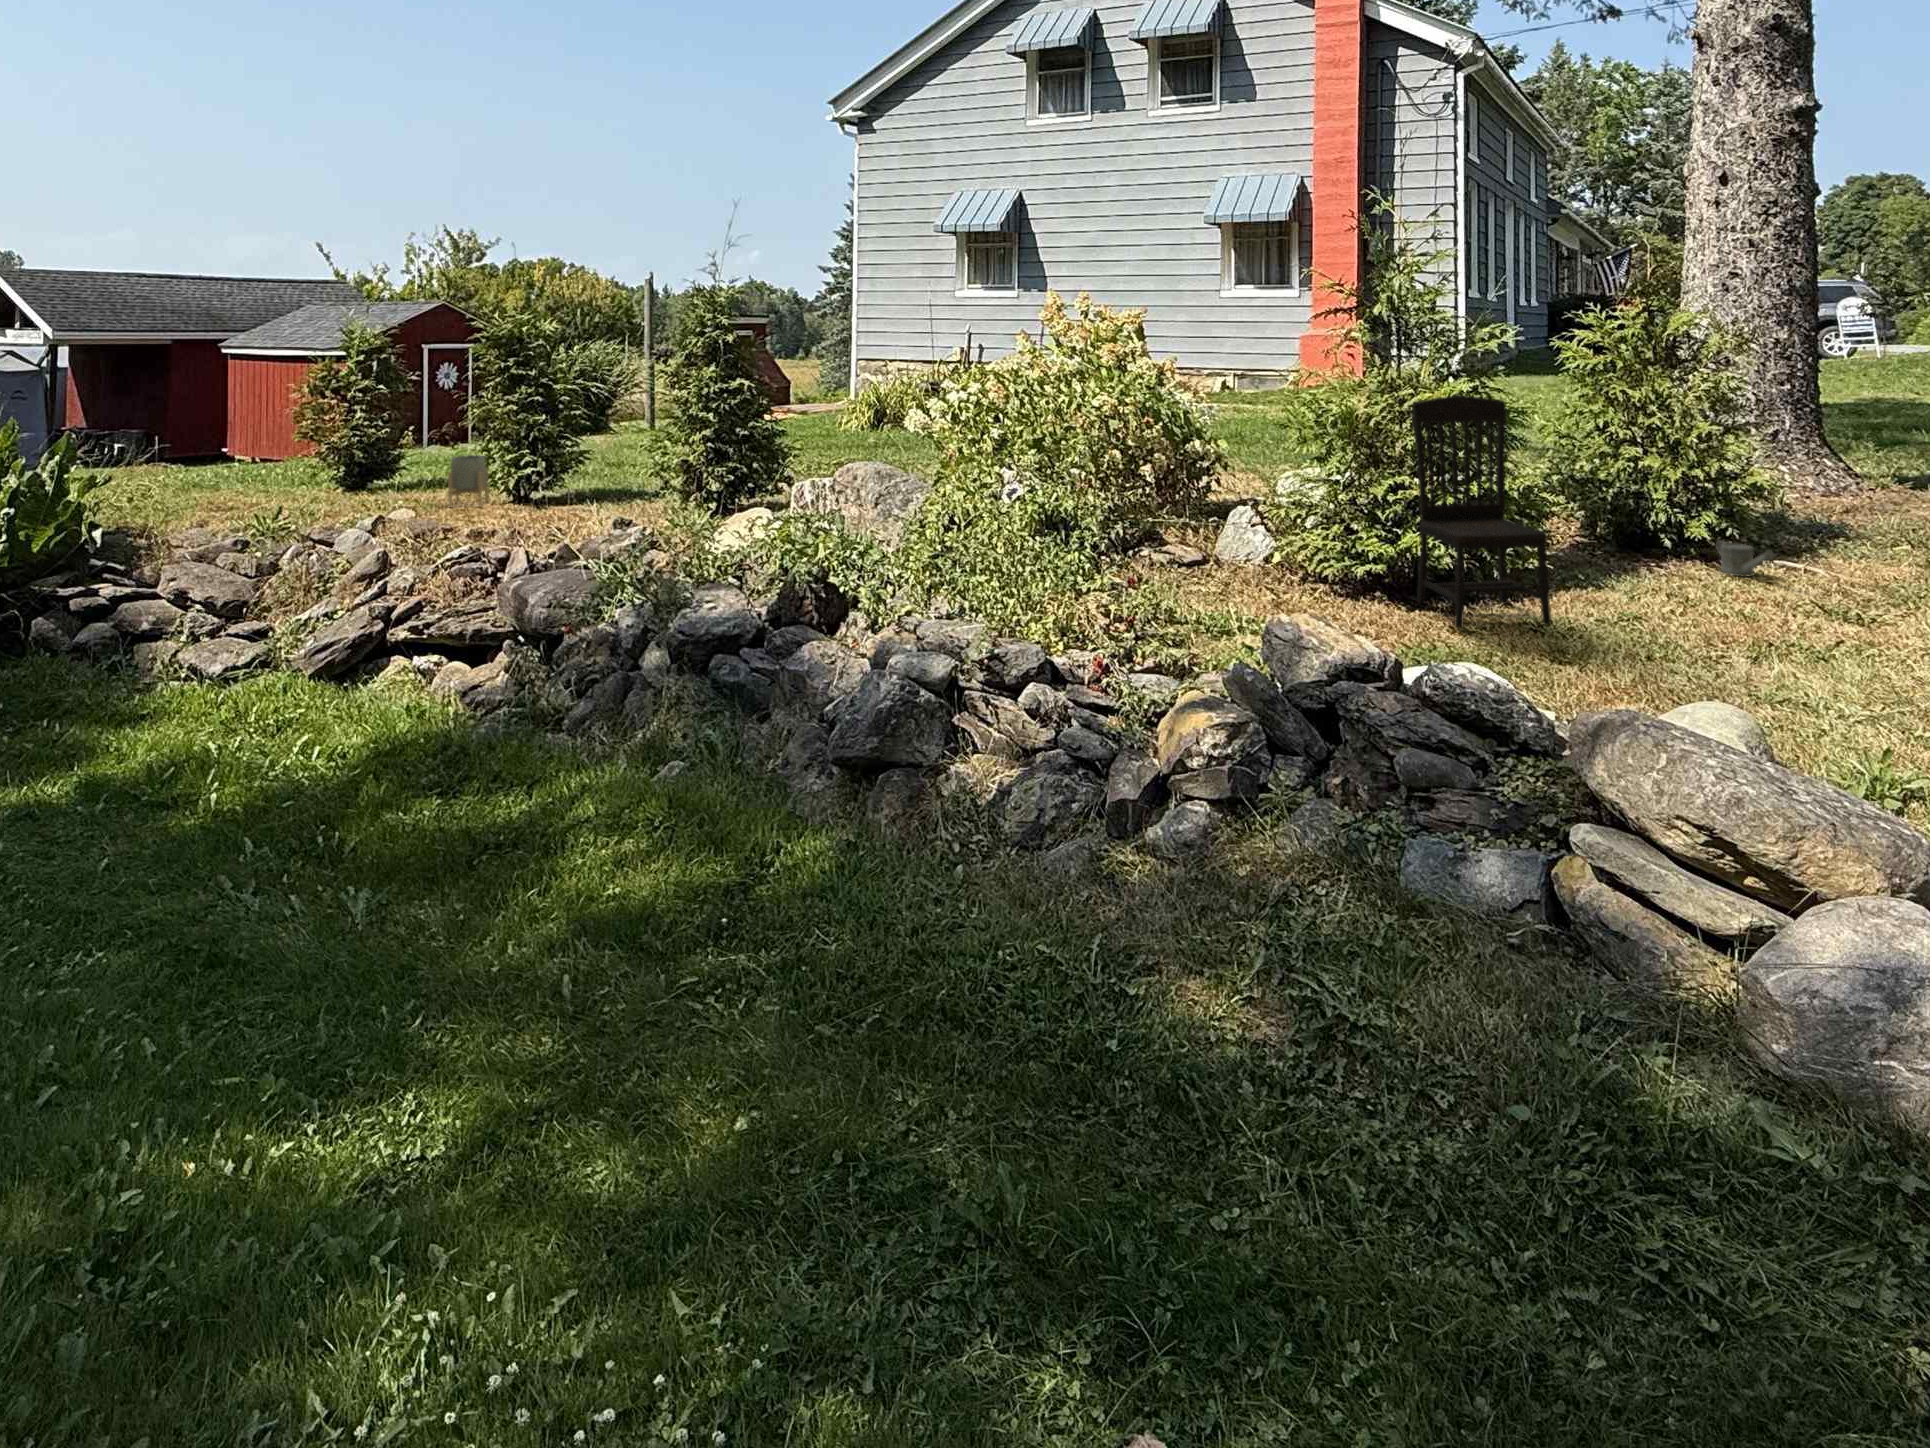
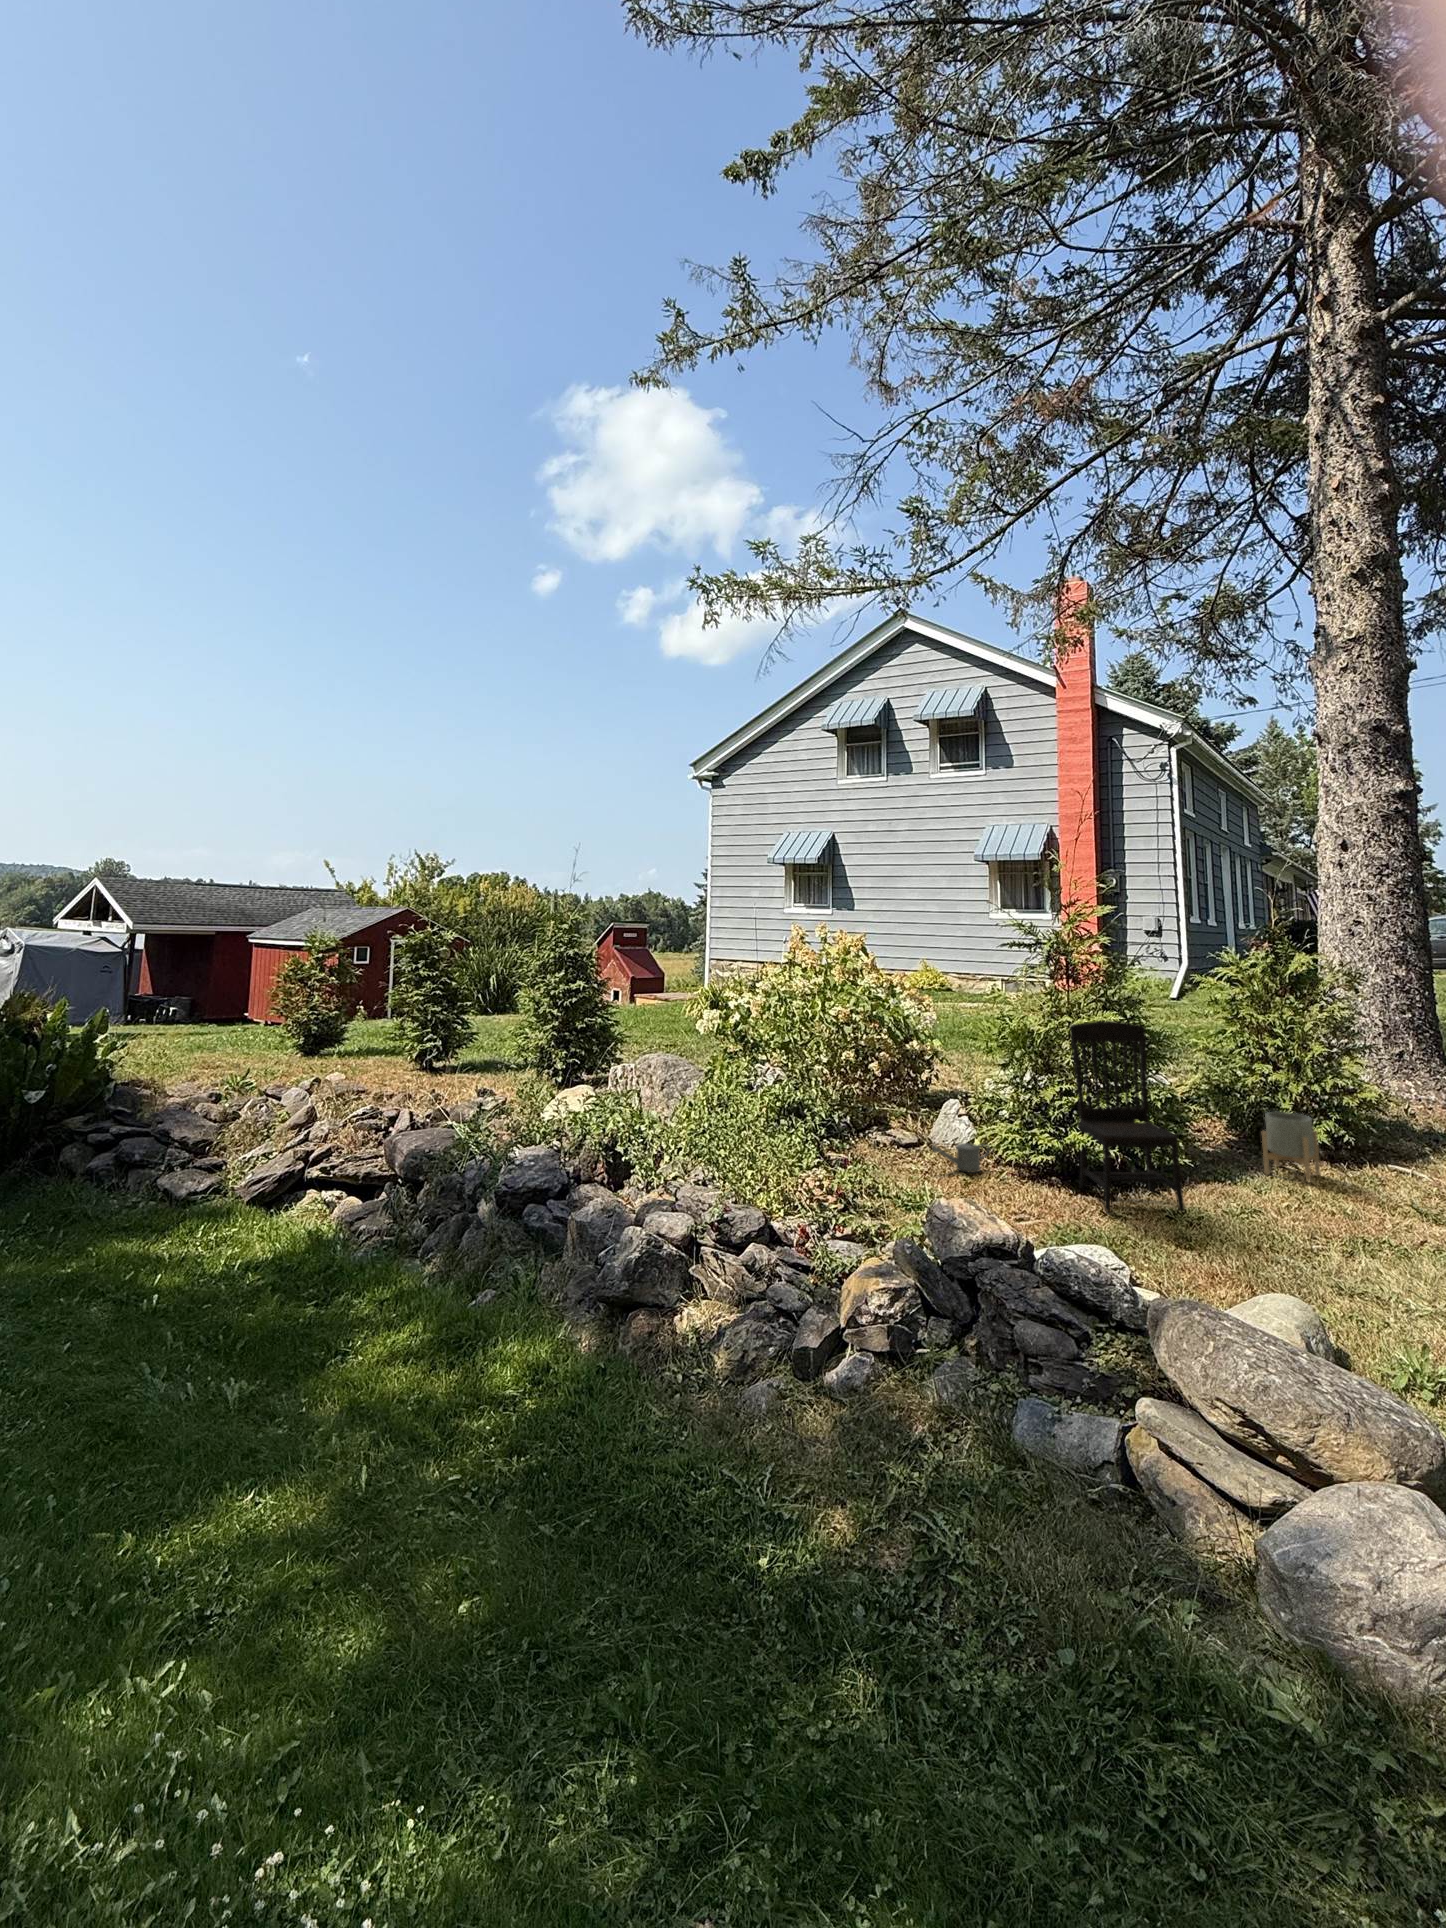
planter: present [448,455,489,508] -> present [1262,1112,1320,1182]
watering can: present [1717,541,1774,576] -> present [932,1143,990,1173]

